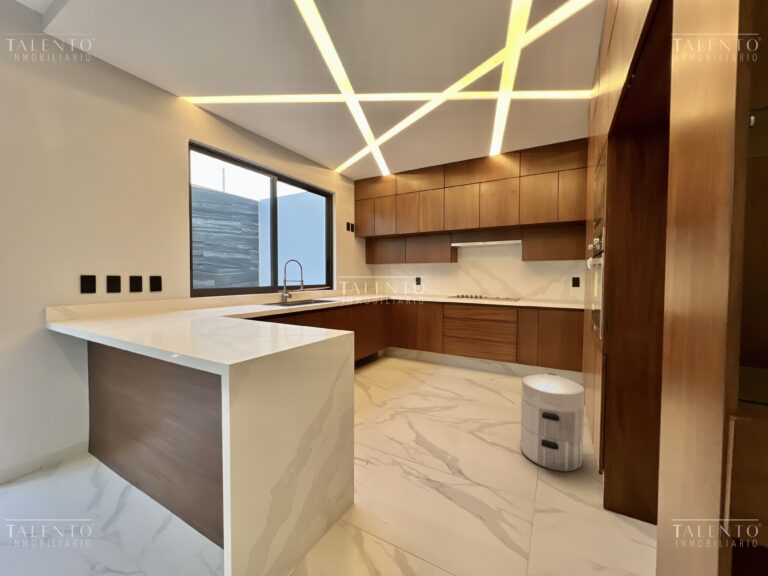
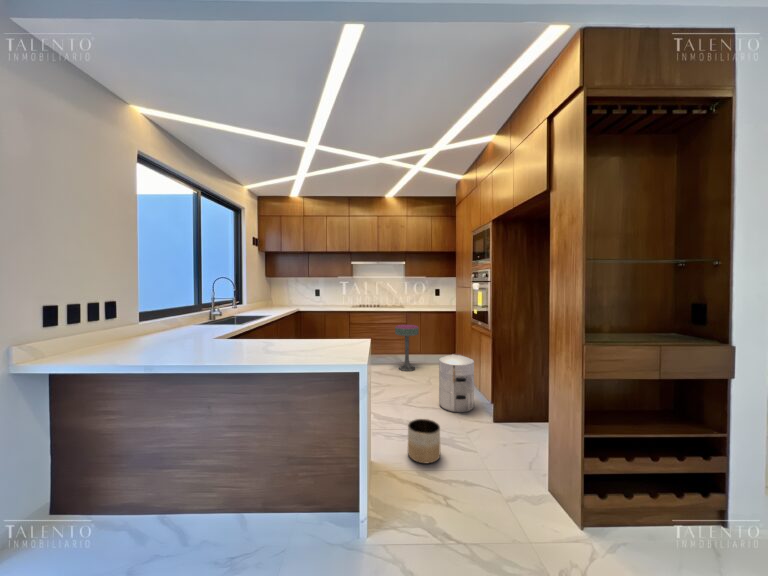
bar stool: none [495,324,530,387] -> present [395,325,419,371]
planter: none [412,460,462,537] -> present [408,419,440,463]

